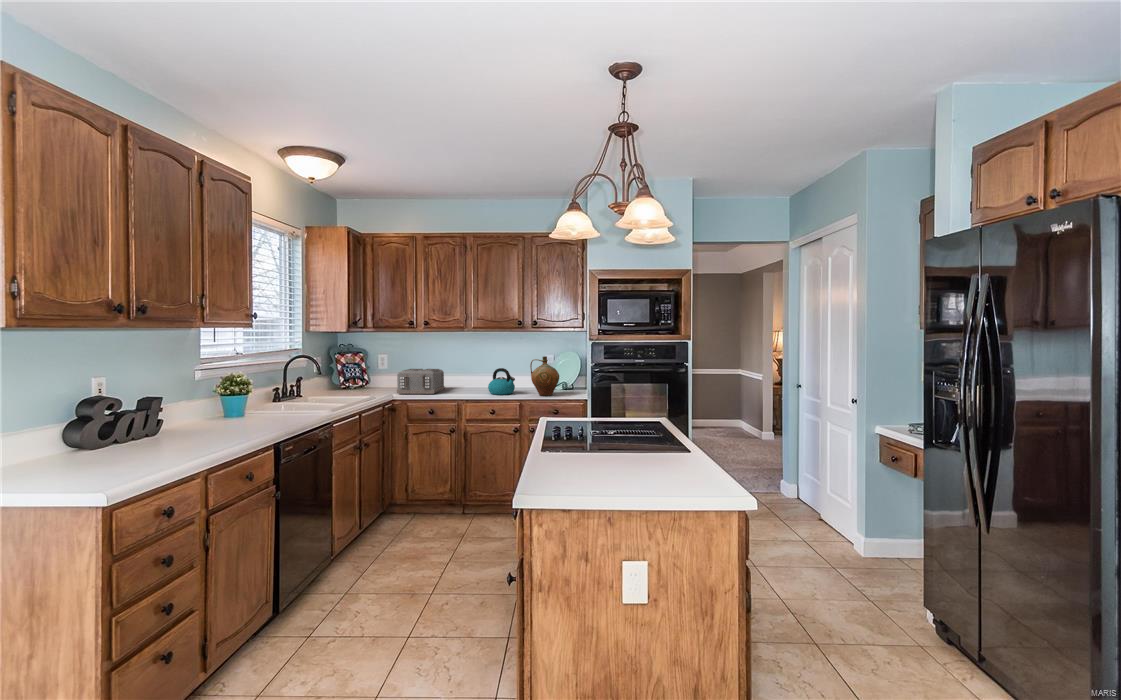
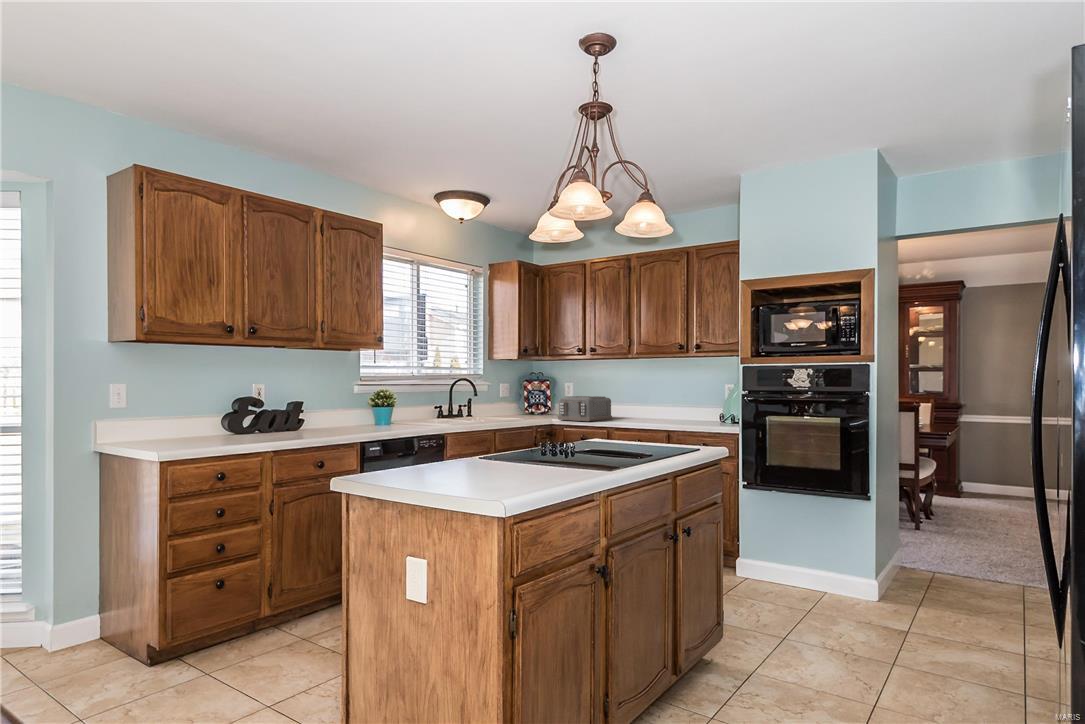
ceramic jug: present [530,356,559,396] -> none [680,383,713,428]
kettle: present [488,368,515,395] -> none [640,396,671,425]

